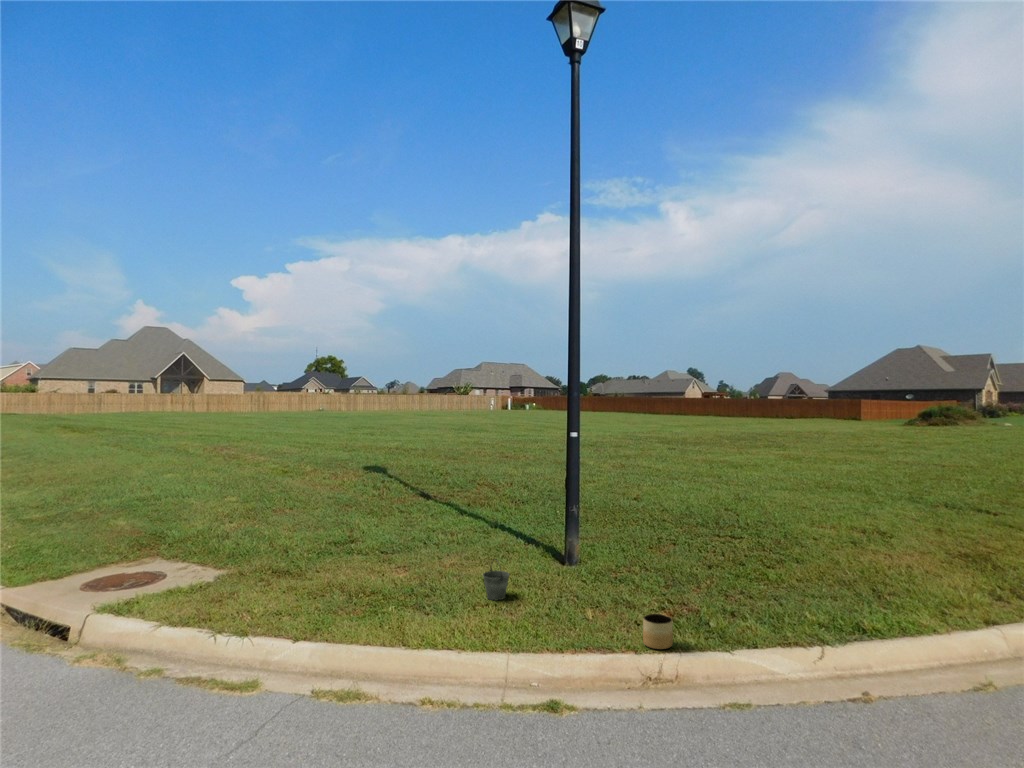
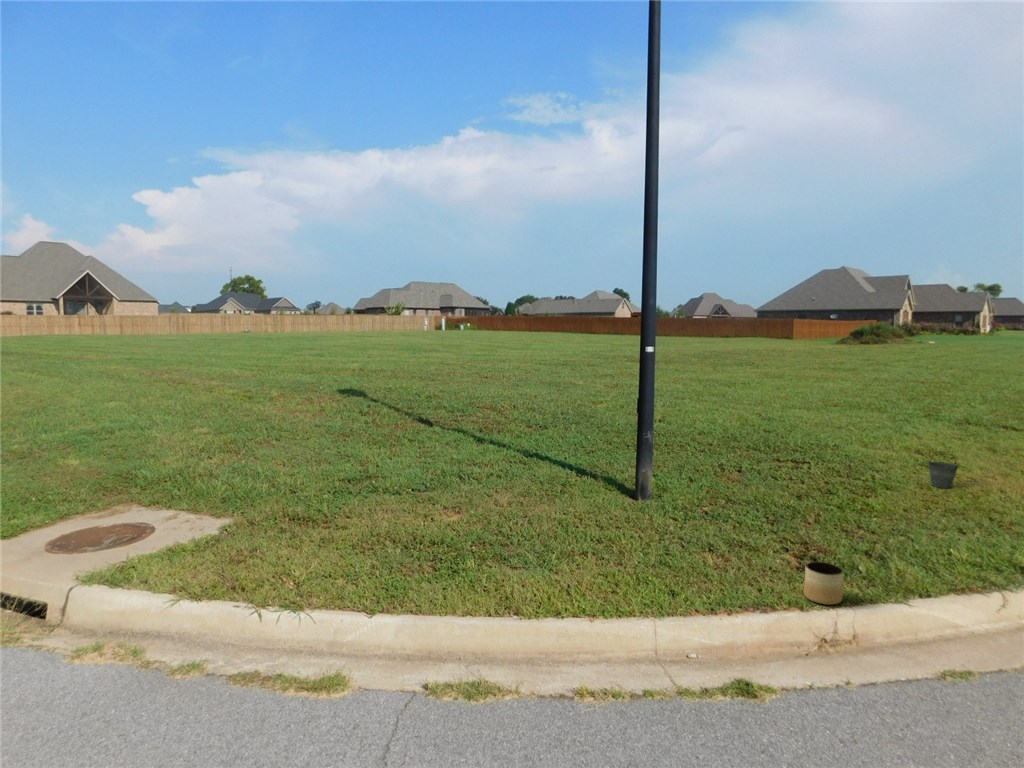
bucket: present [483,568,510,600] -> present [928,455,958,488]

